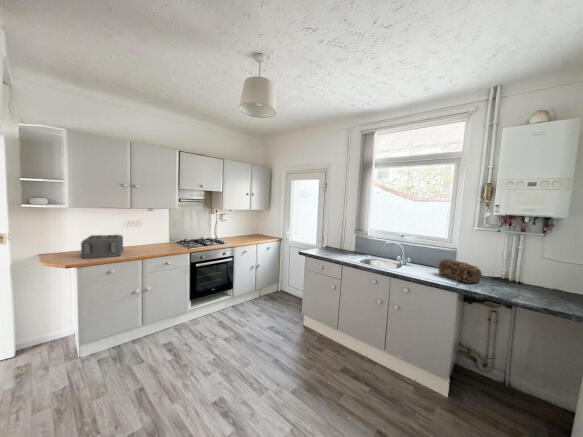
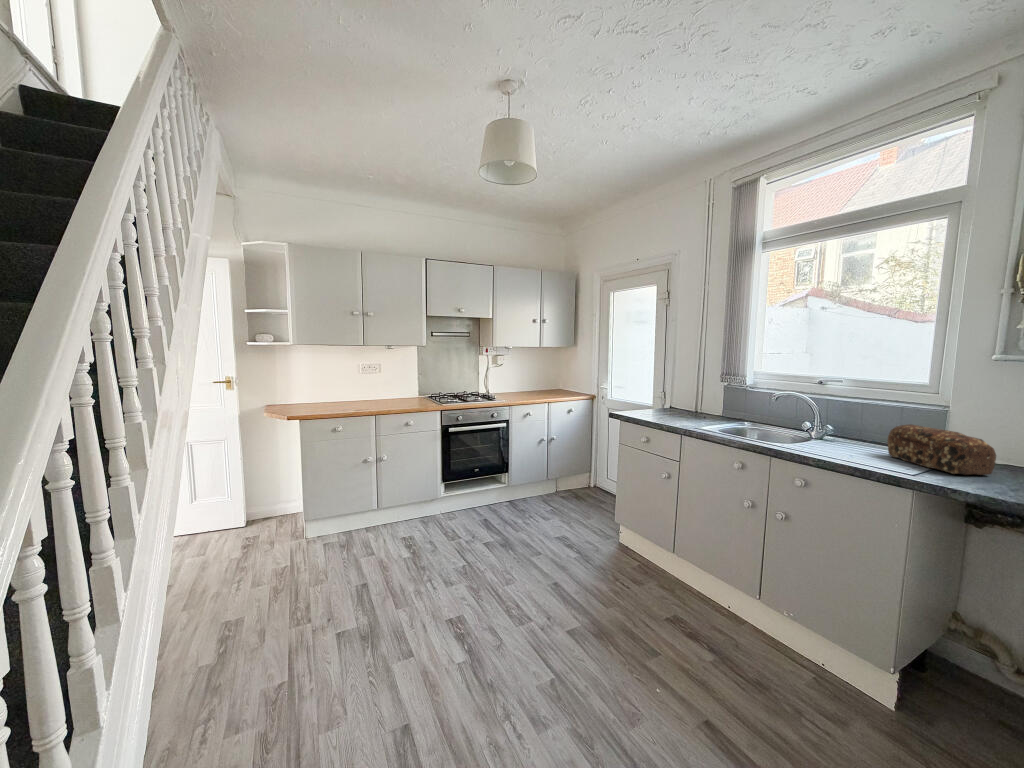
toaster: present [81,235,123,258] -> none [306,383,358,411]

